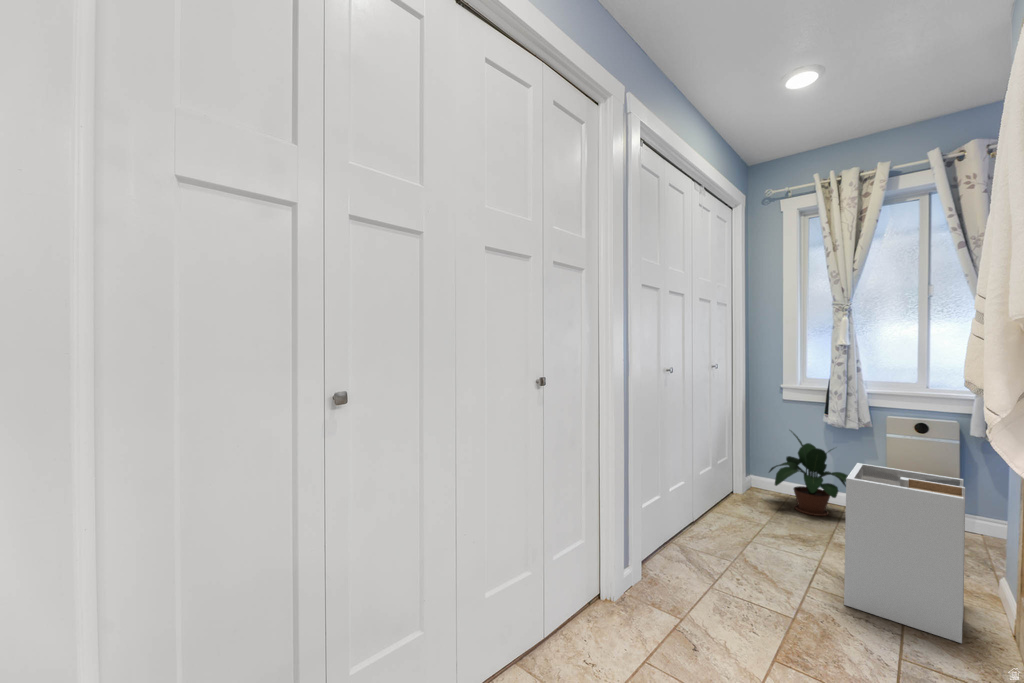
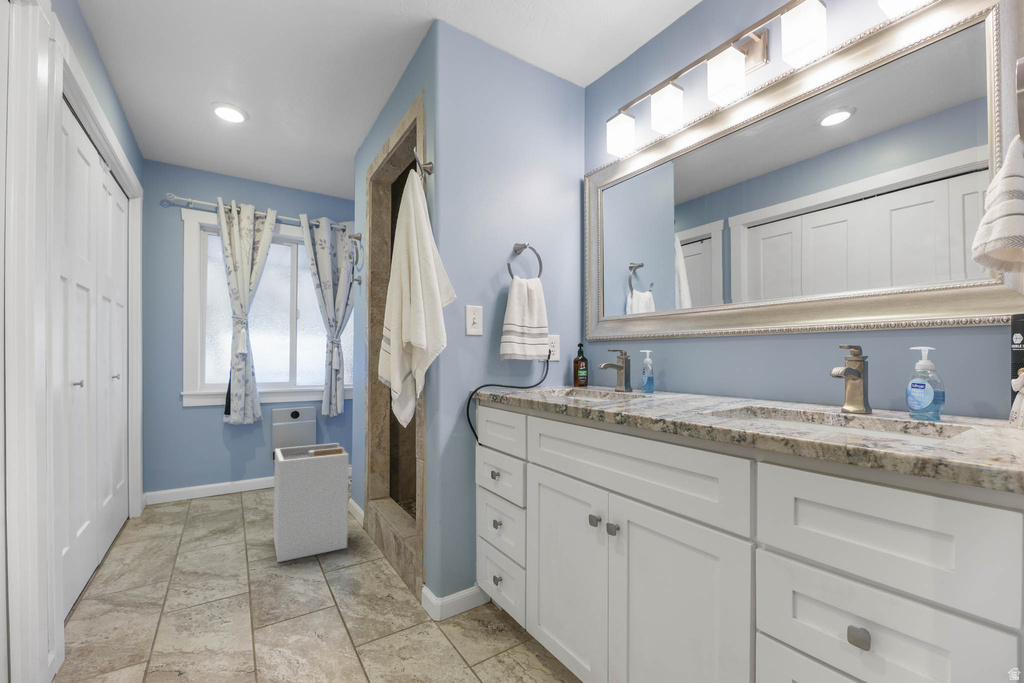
potted plant: present [769,431,848,516] -> none [172,434,257,510]

